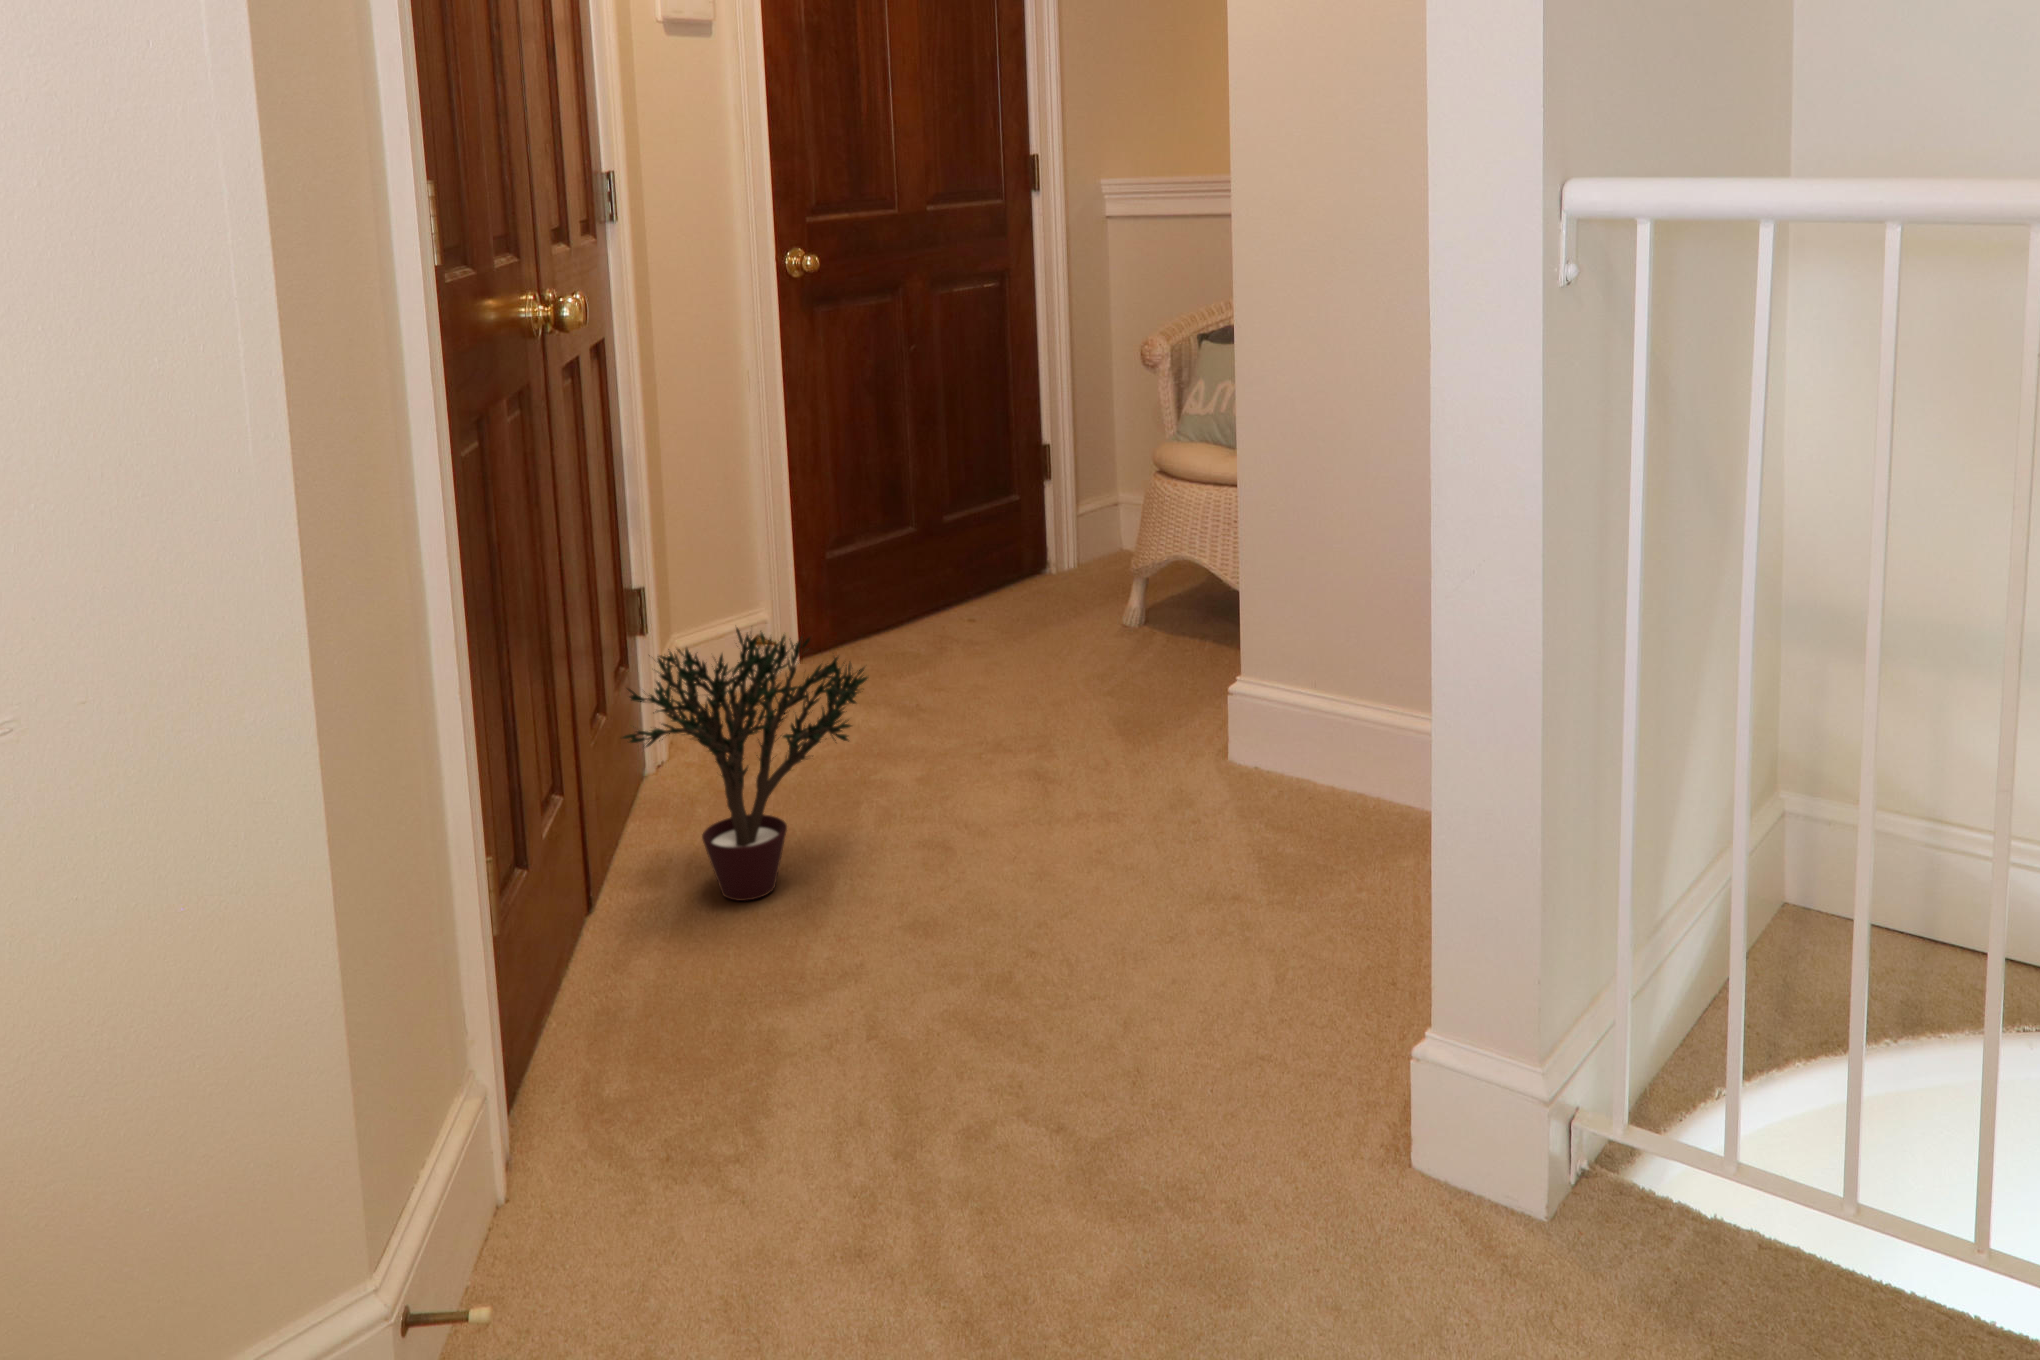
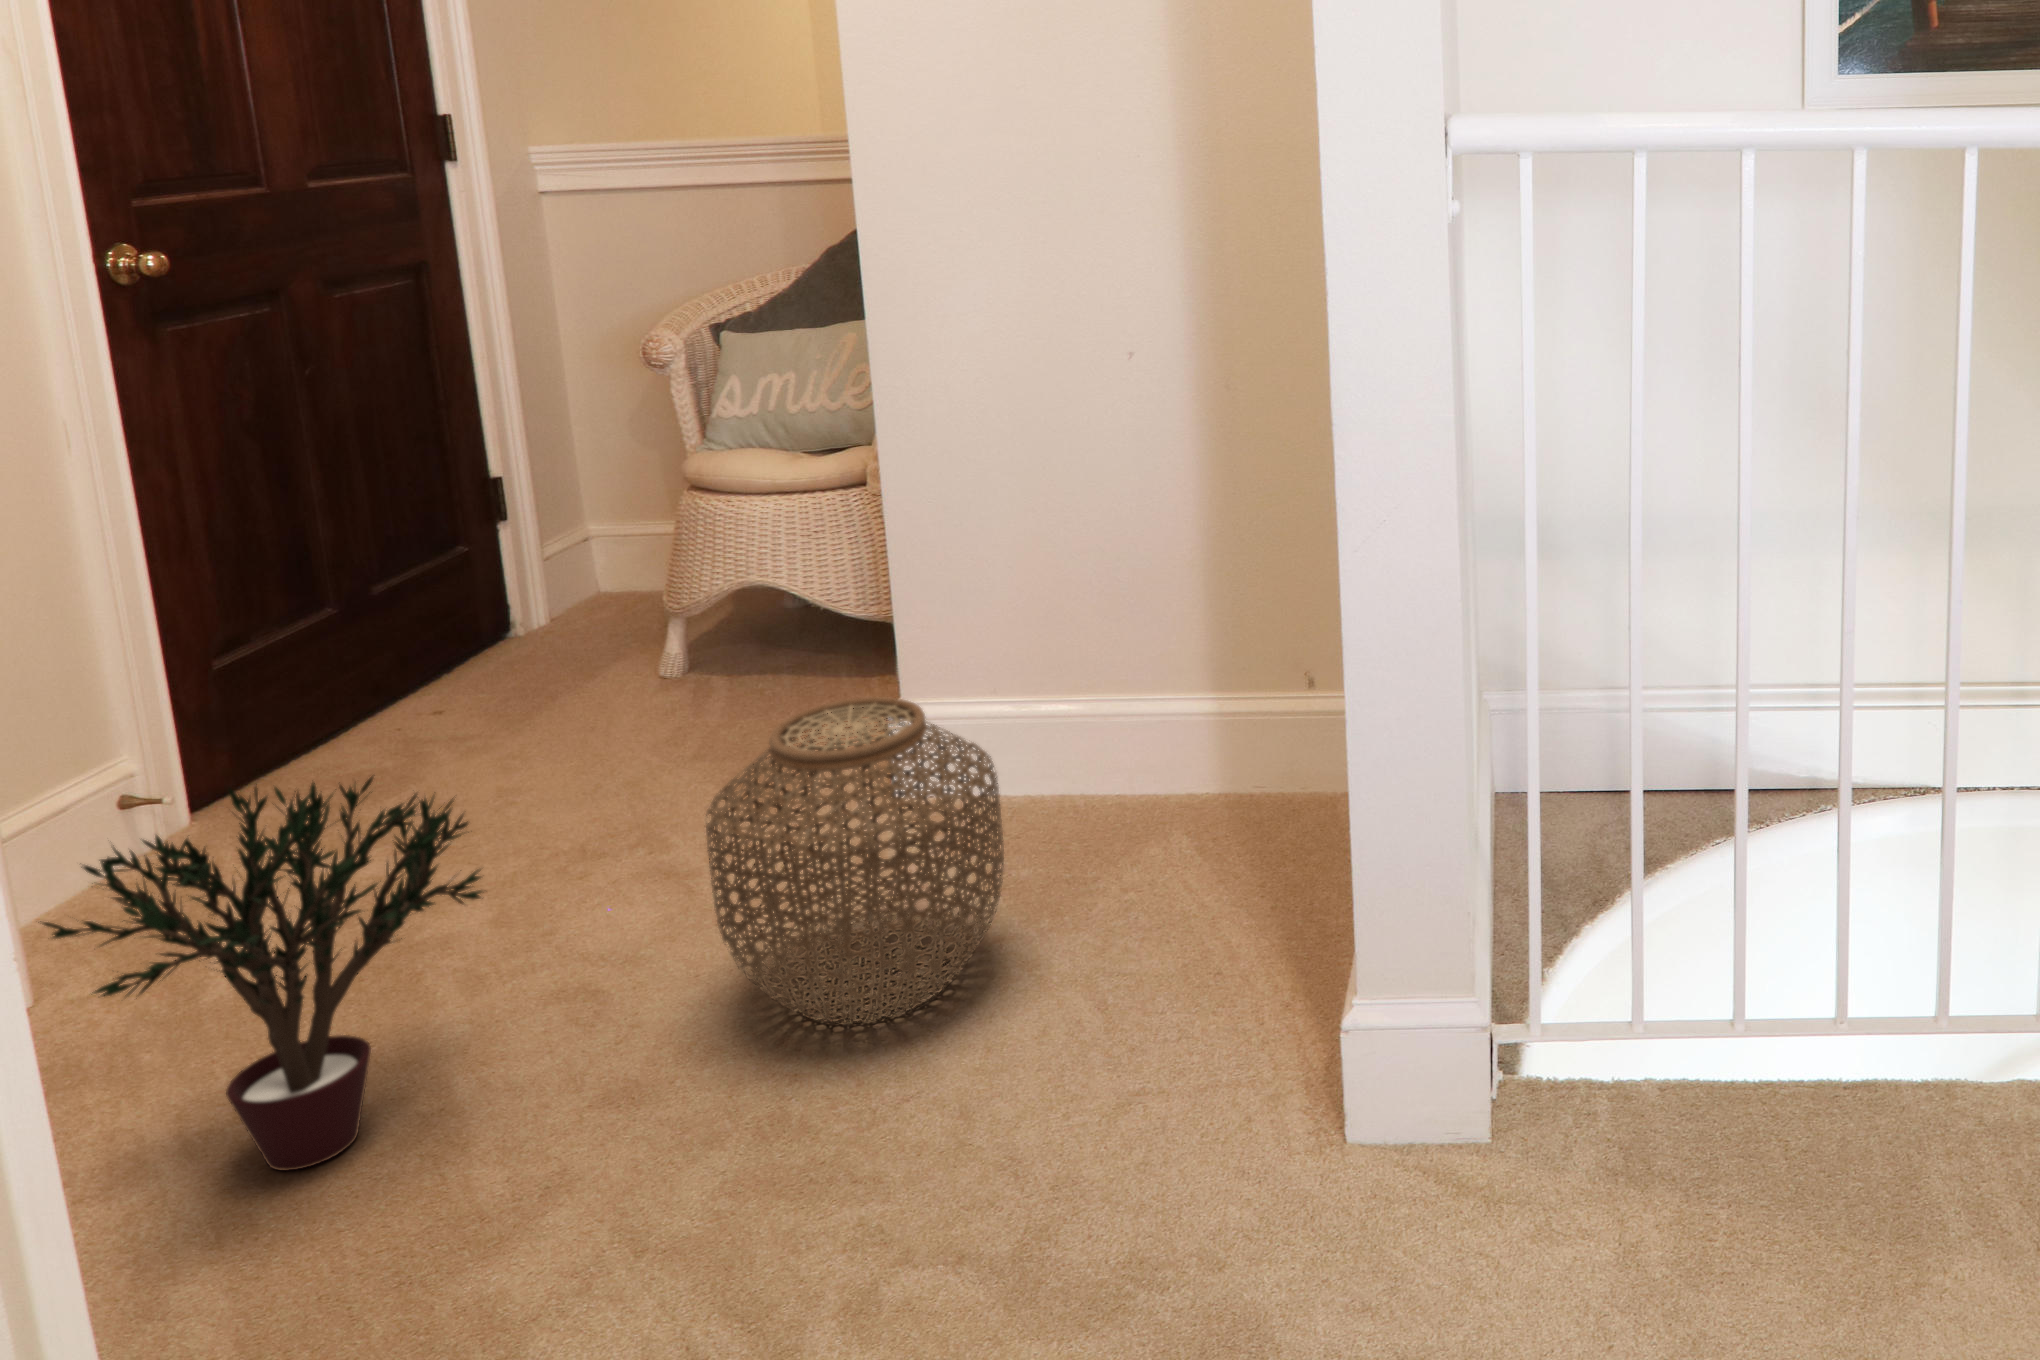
woven basket: none [1008,654,1237,928] -> present [706,697,1004,1023]

